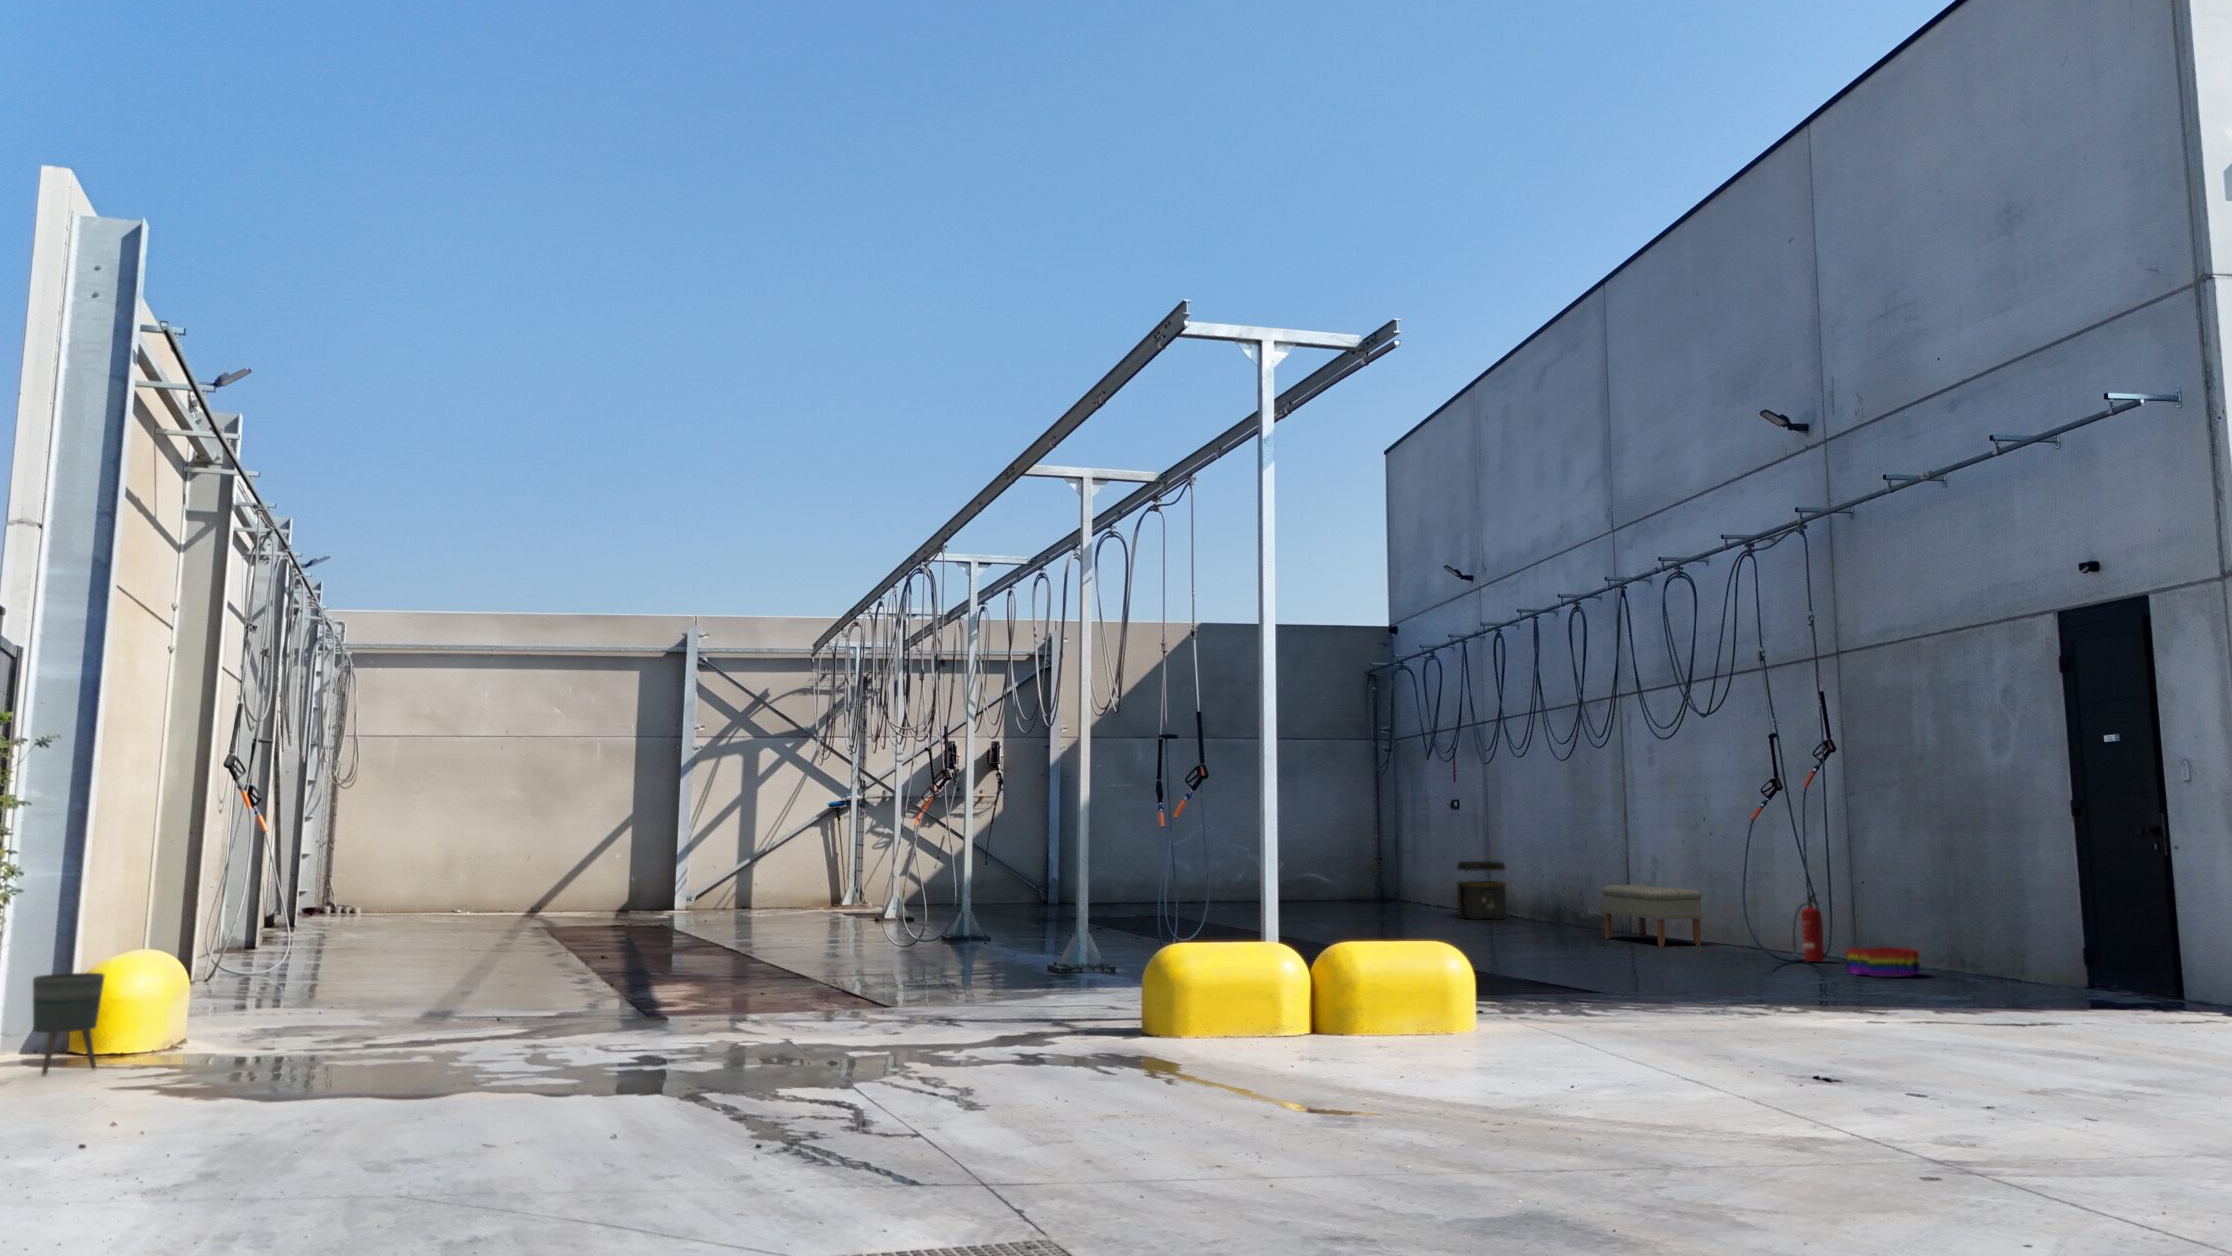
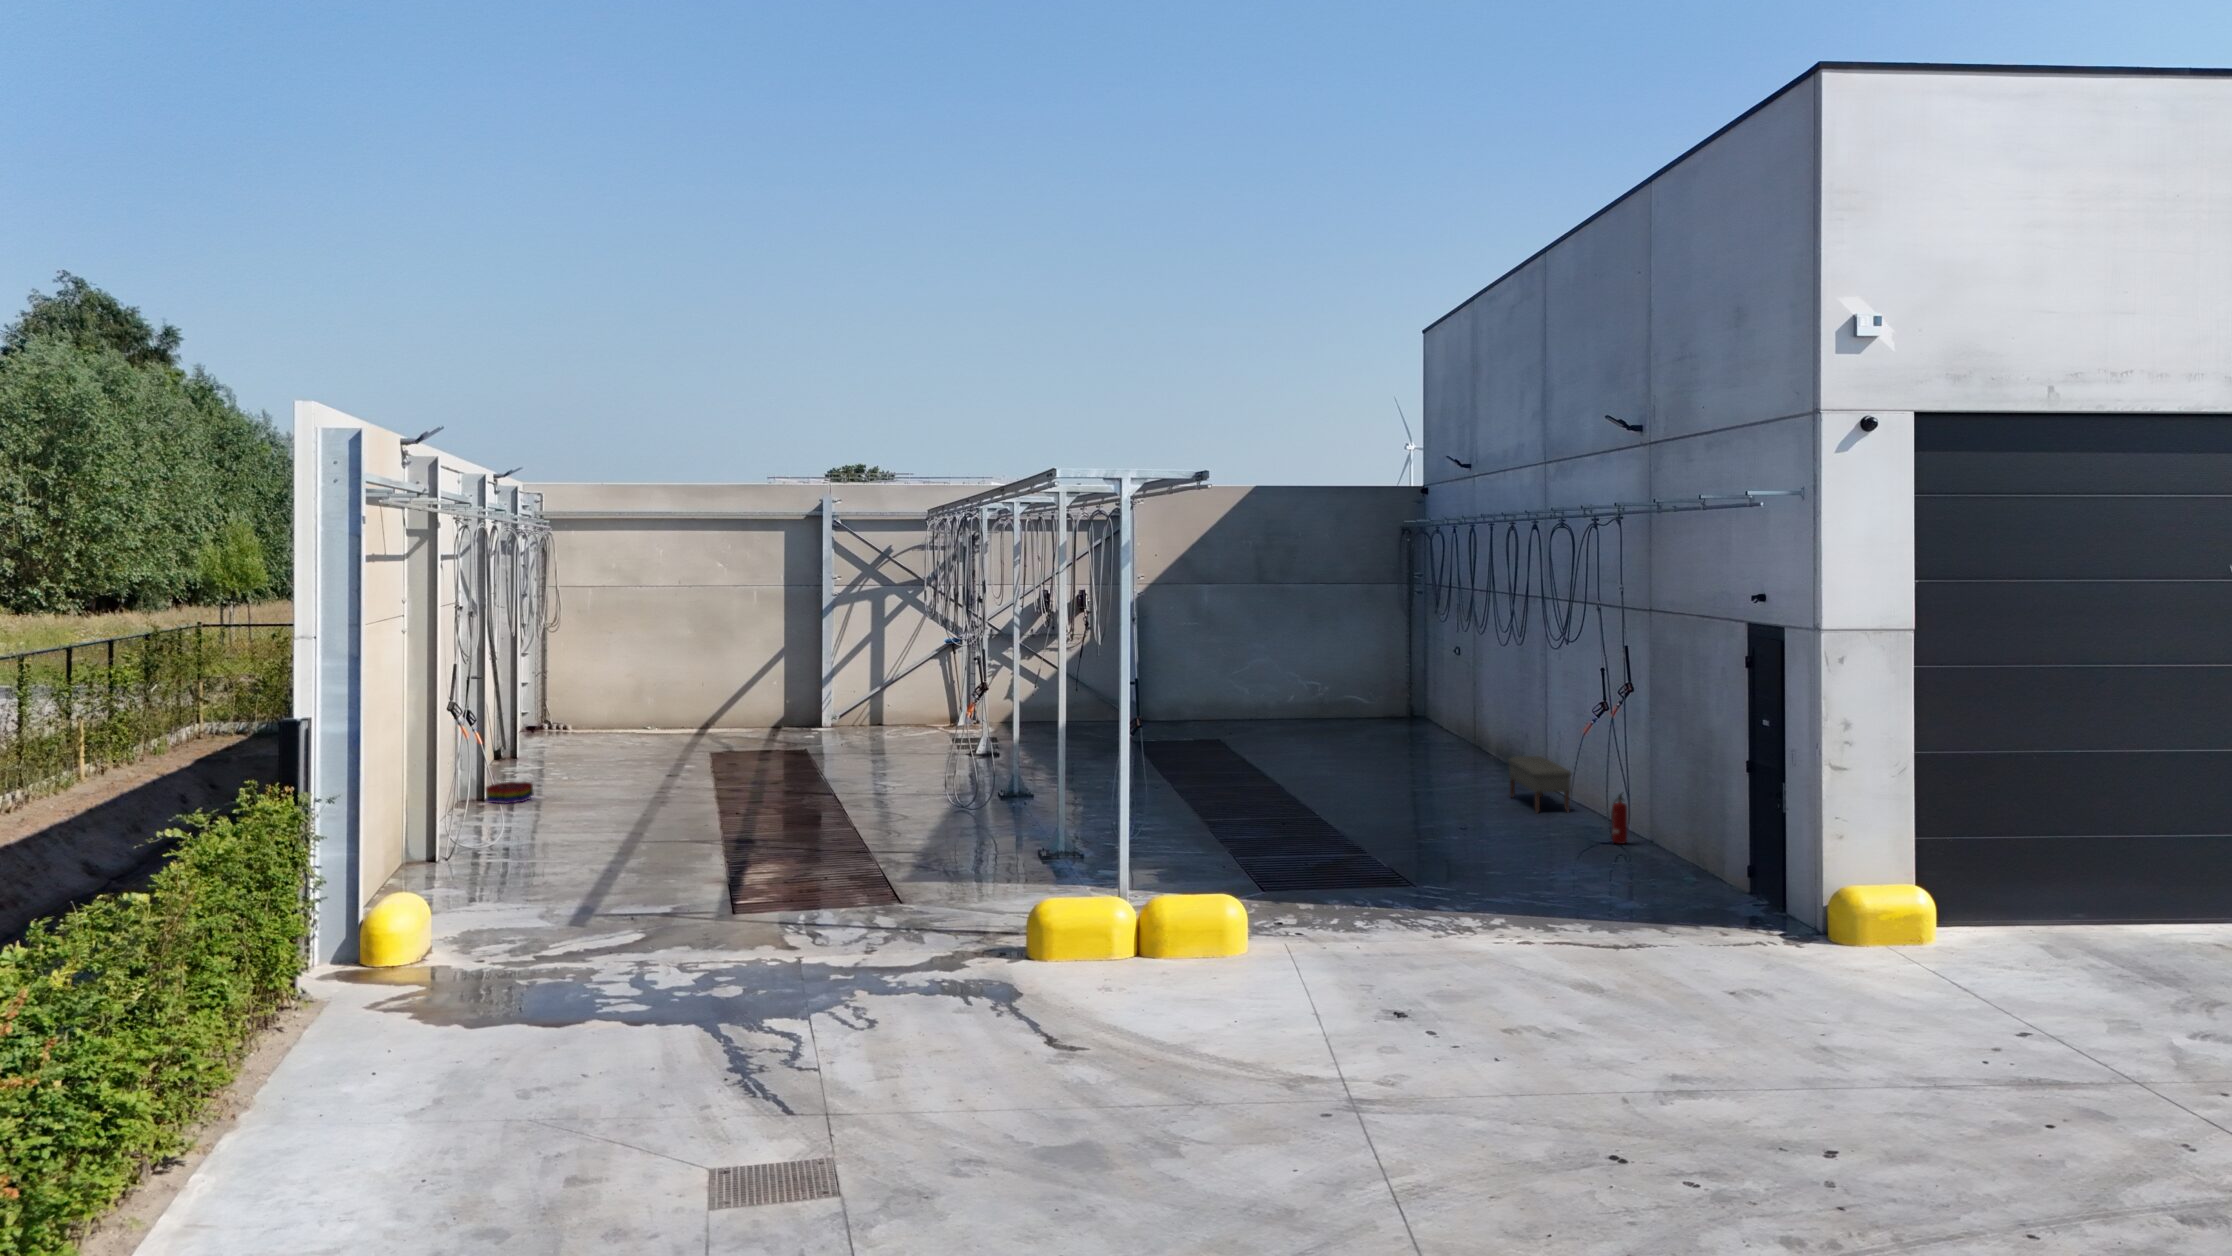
toolbox: present [1457,861,1506,920] -> none [1436,709,1474,758]
storage bin: present [1846,947,1920,976] -> present [486,782,533,803]
planter: present [33,973,104,1076] -> none [336,908,378,973]

